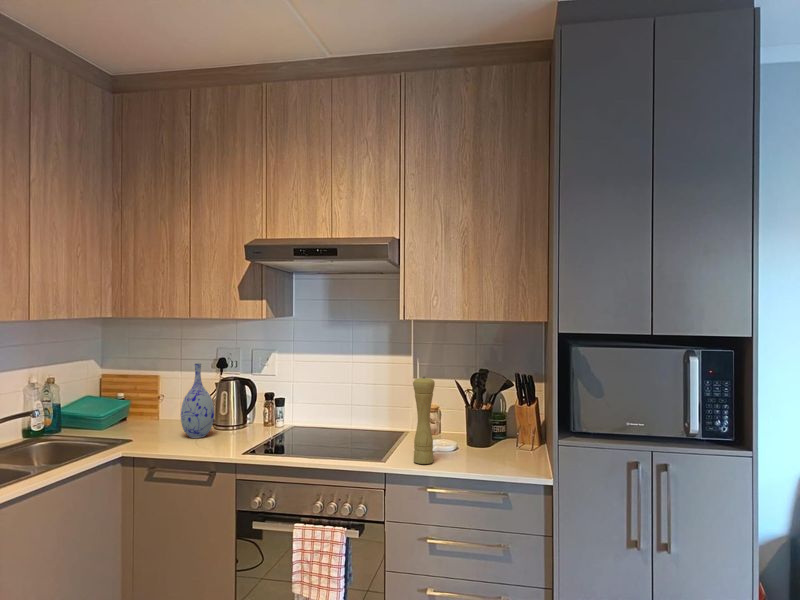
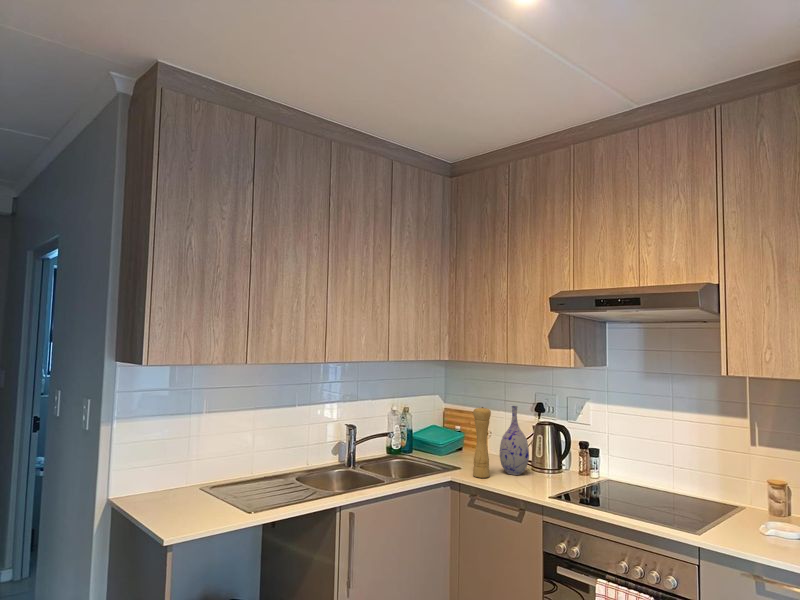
pepper mill: present [413,377,435,464] -> present [473,407,491,478]

